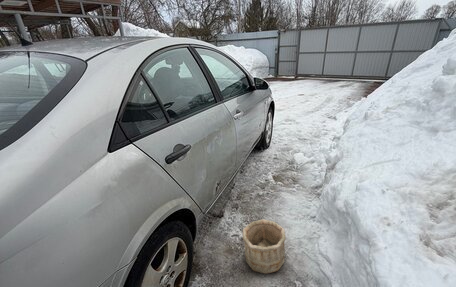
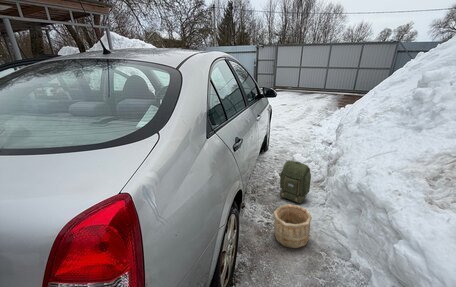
backpack: none [266,165,301,215] -> present [280,160,311,203]

